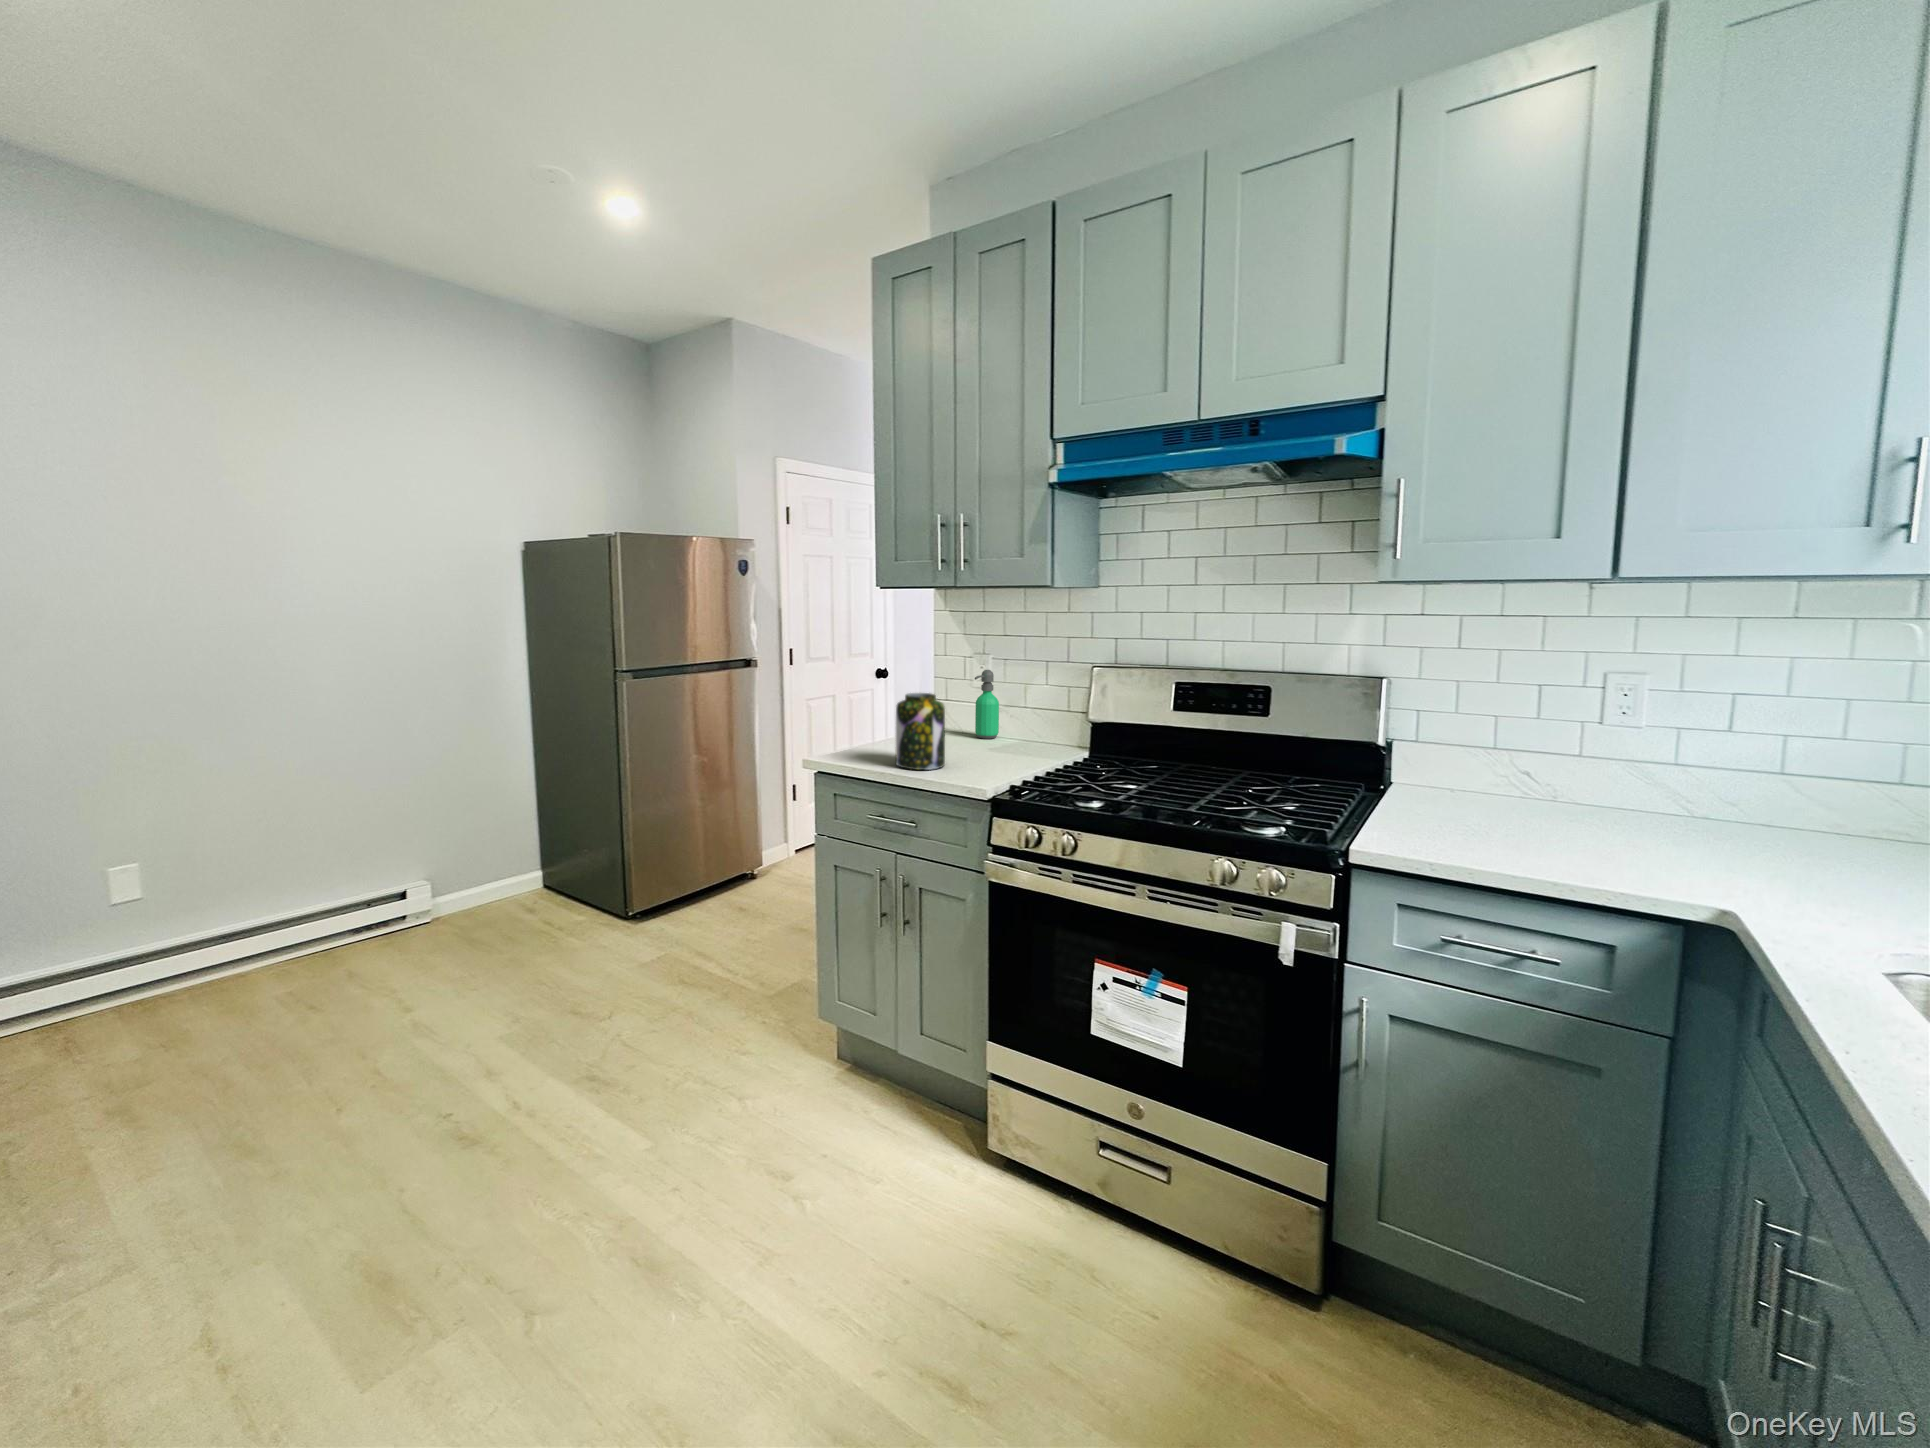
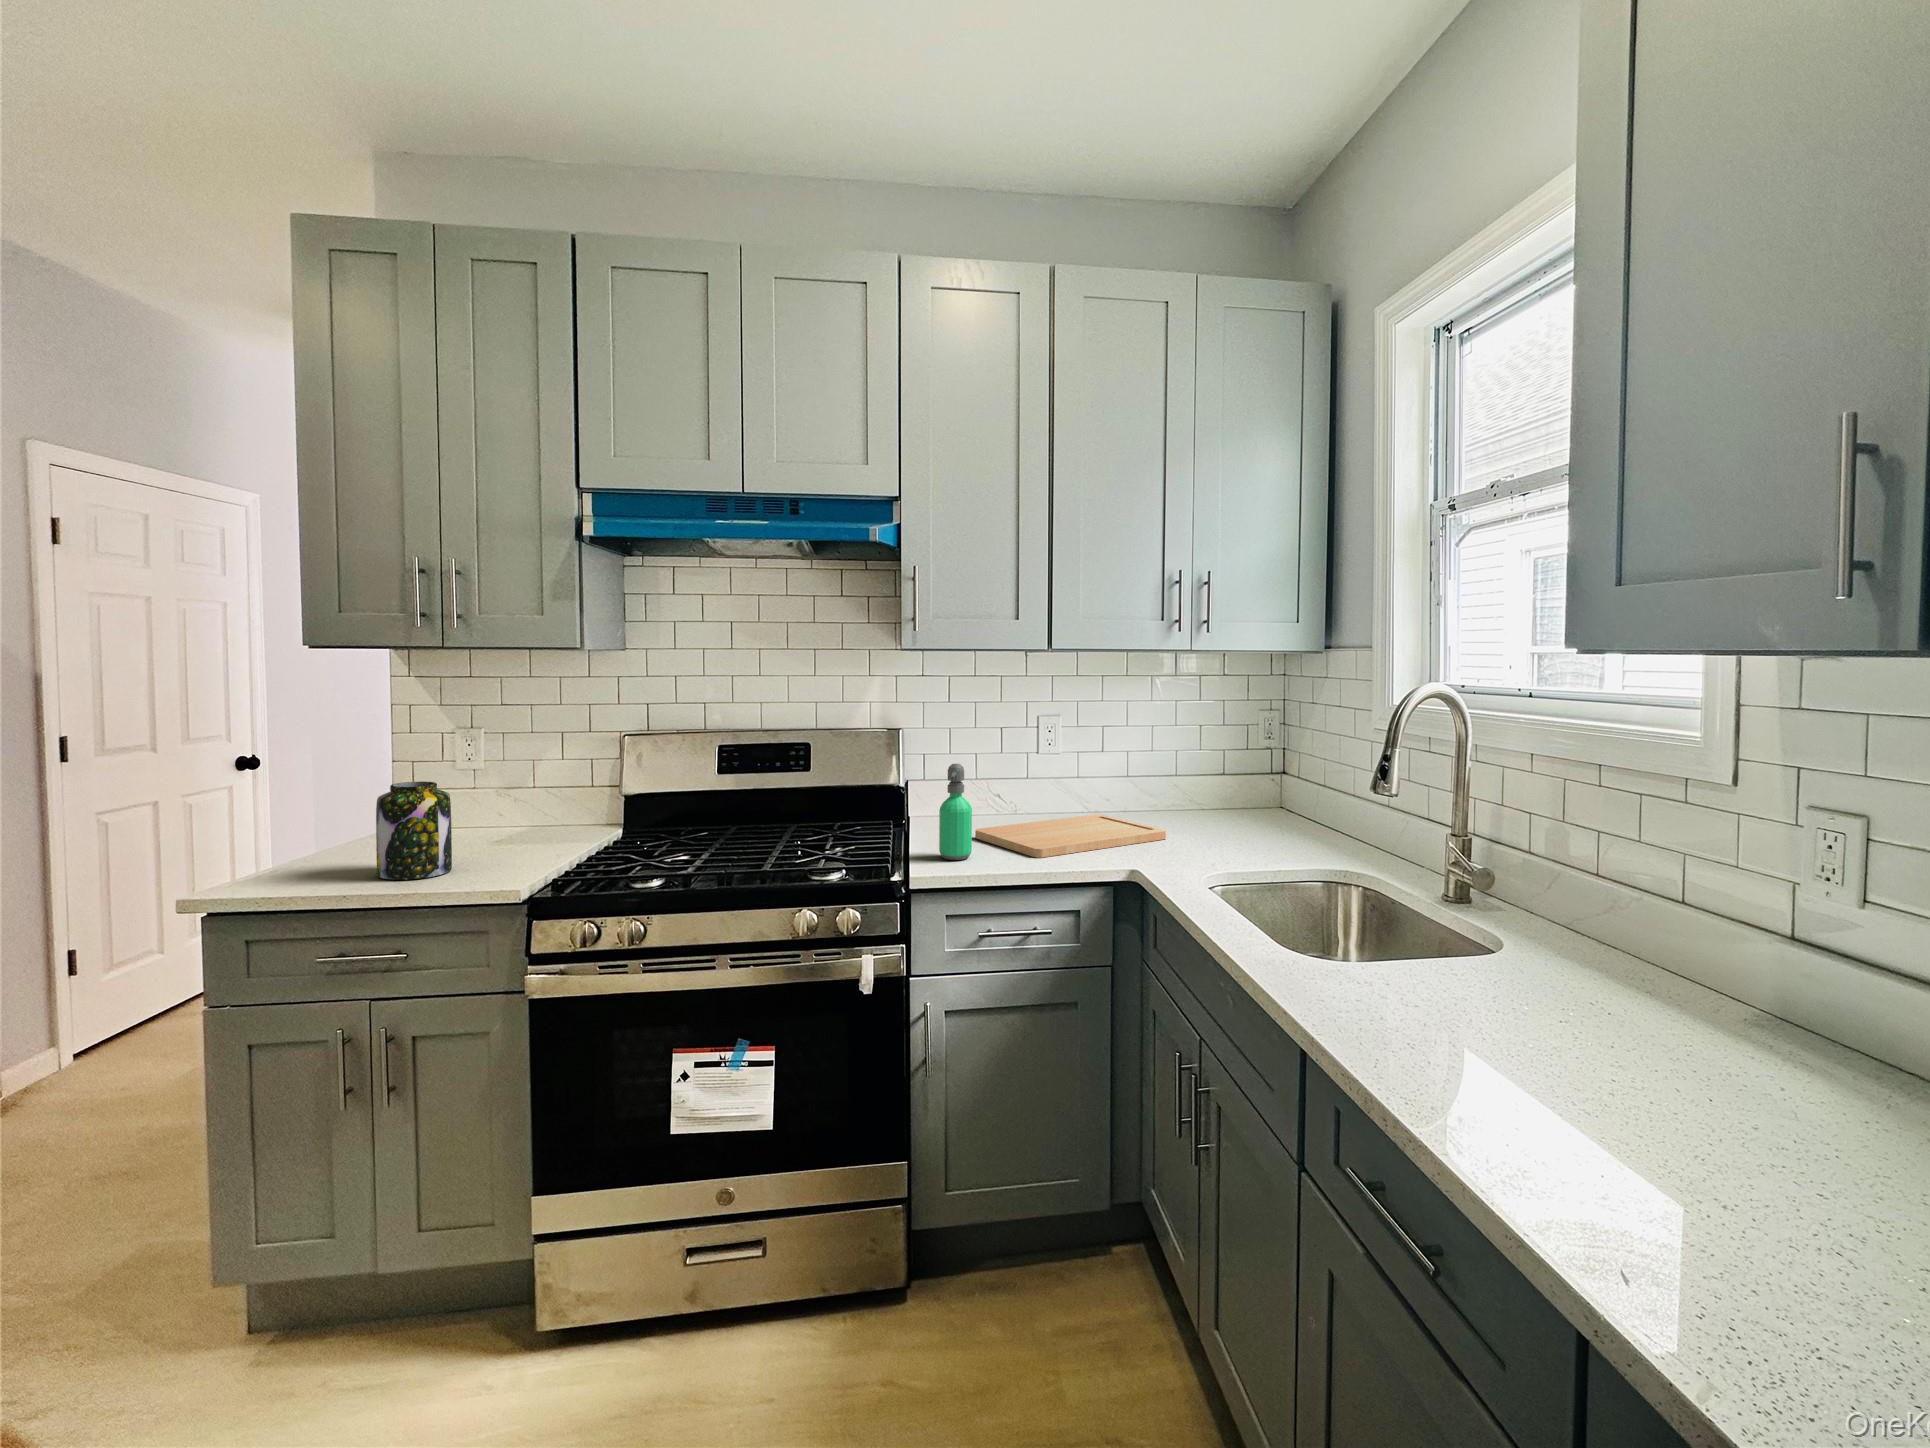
soap dispenser: present [975,670,999,739] -> present [939,764,972,860]
cutting board: none [1468,804,1815,866] -> present [975,814,1166,858]

